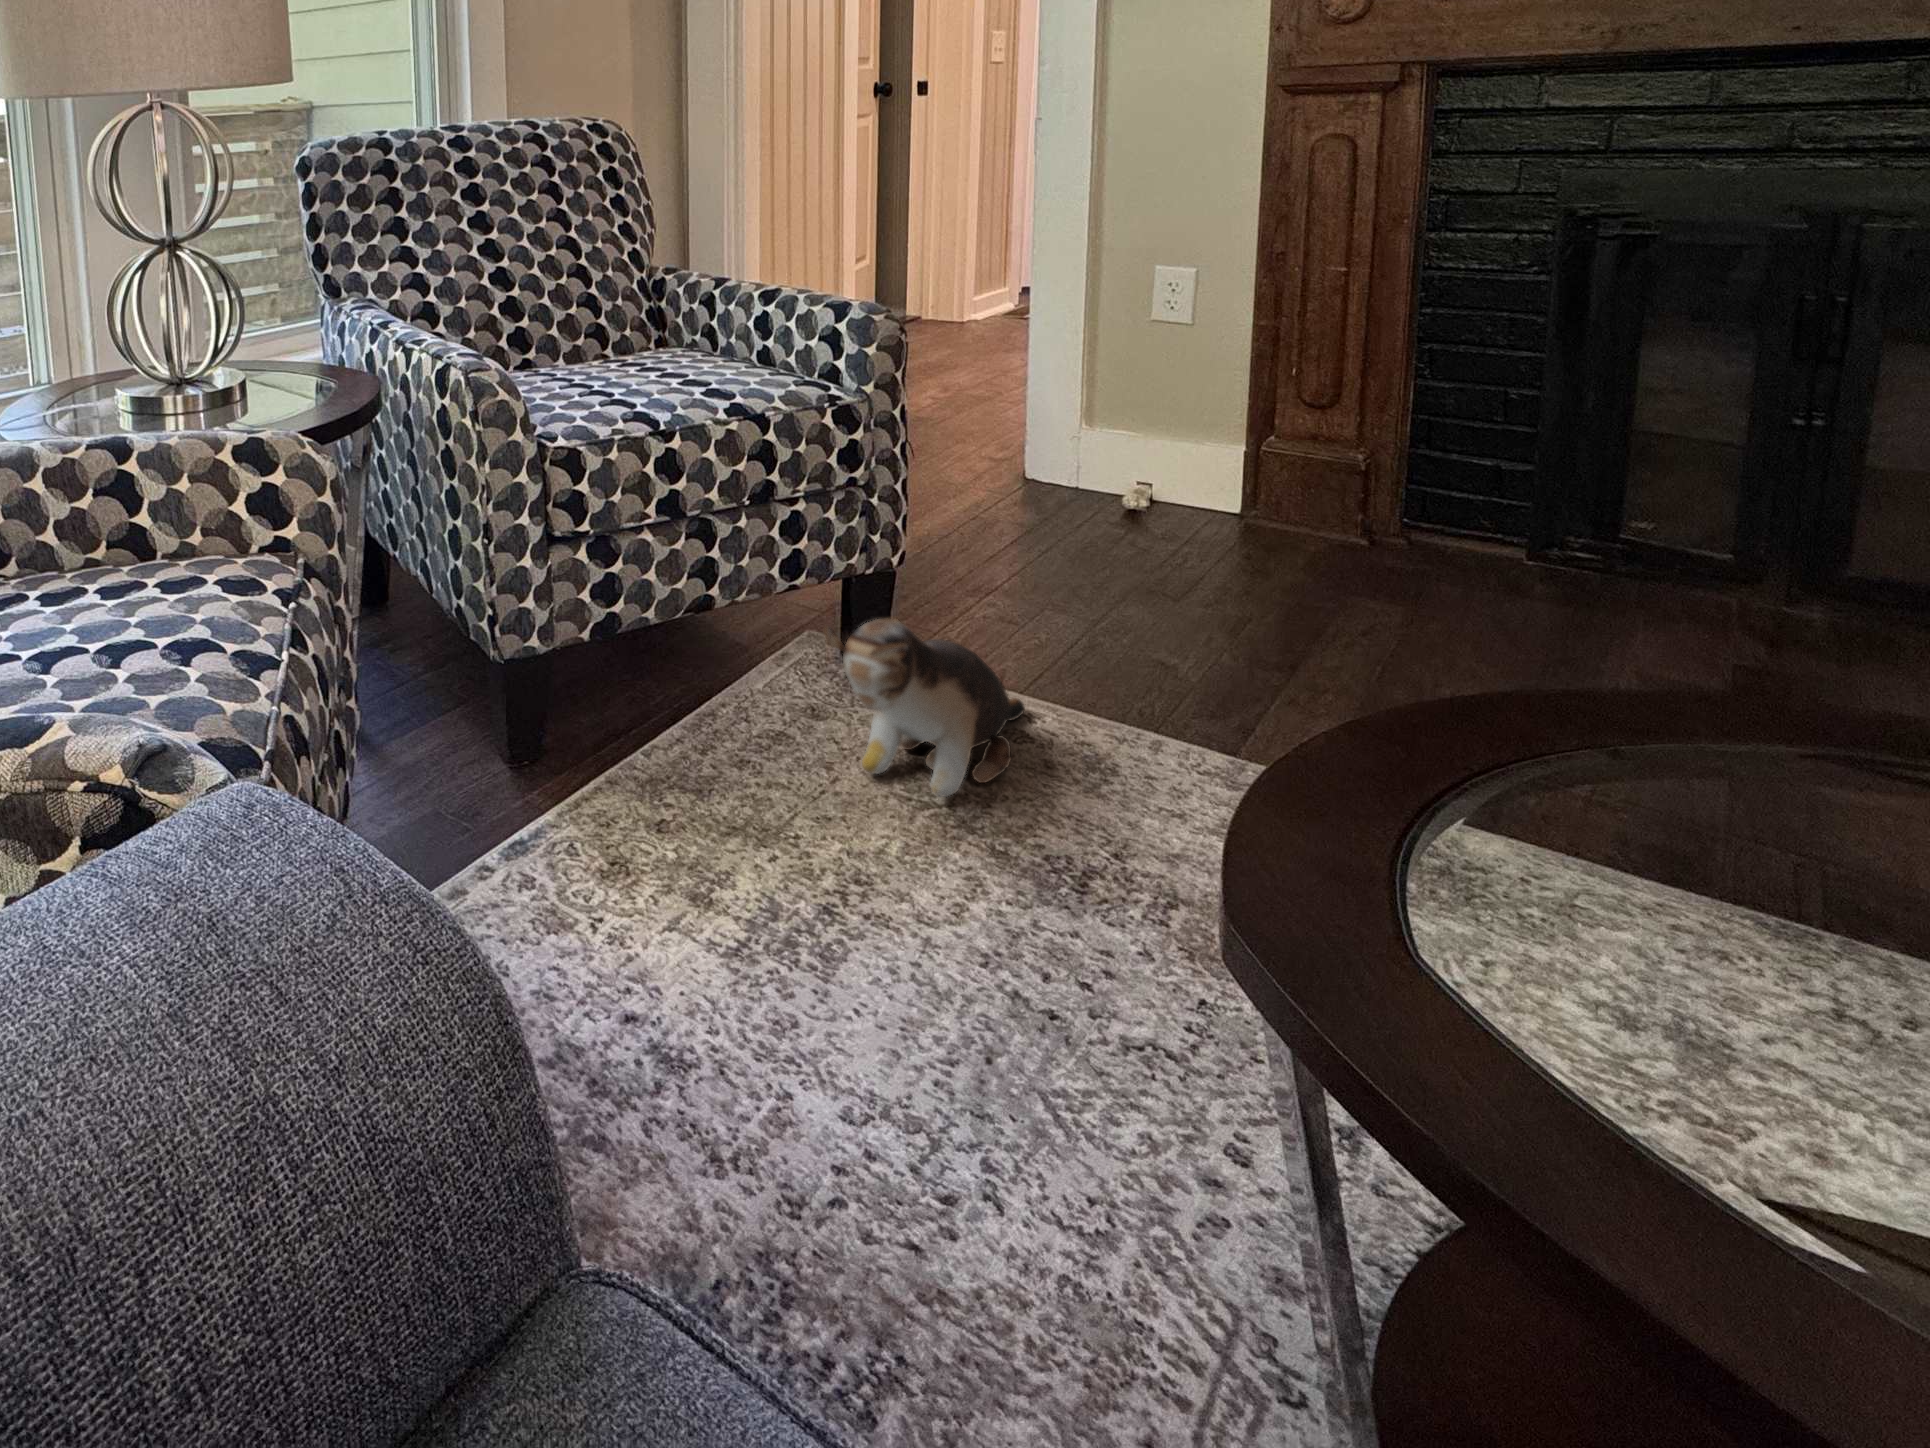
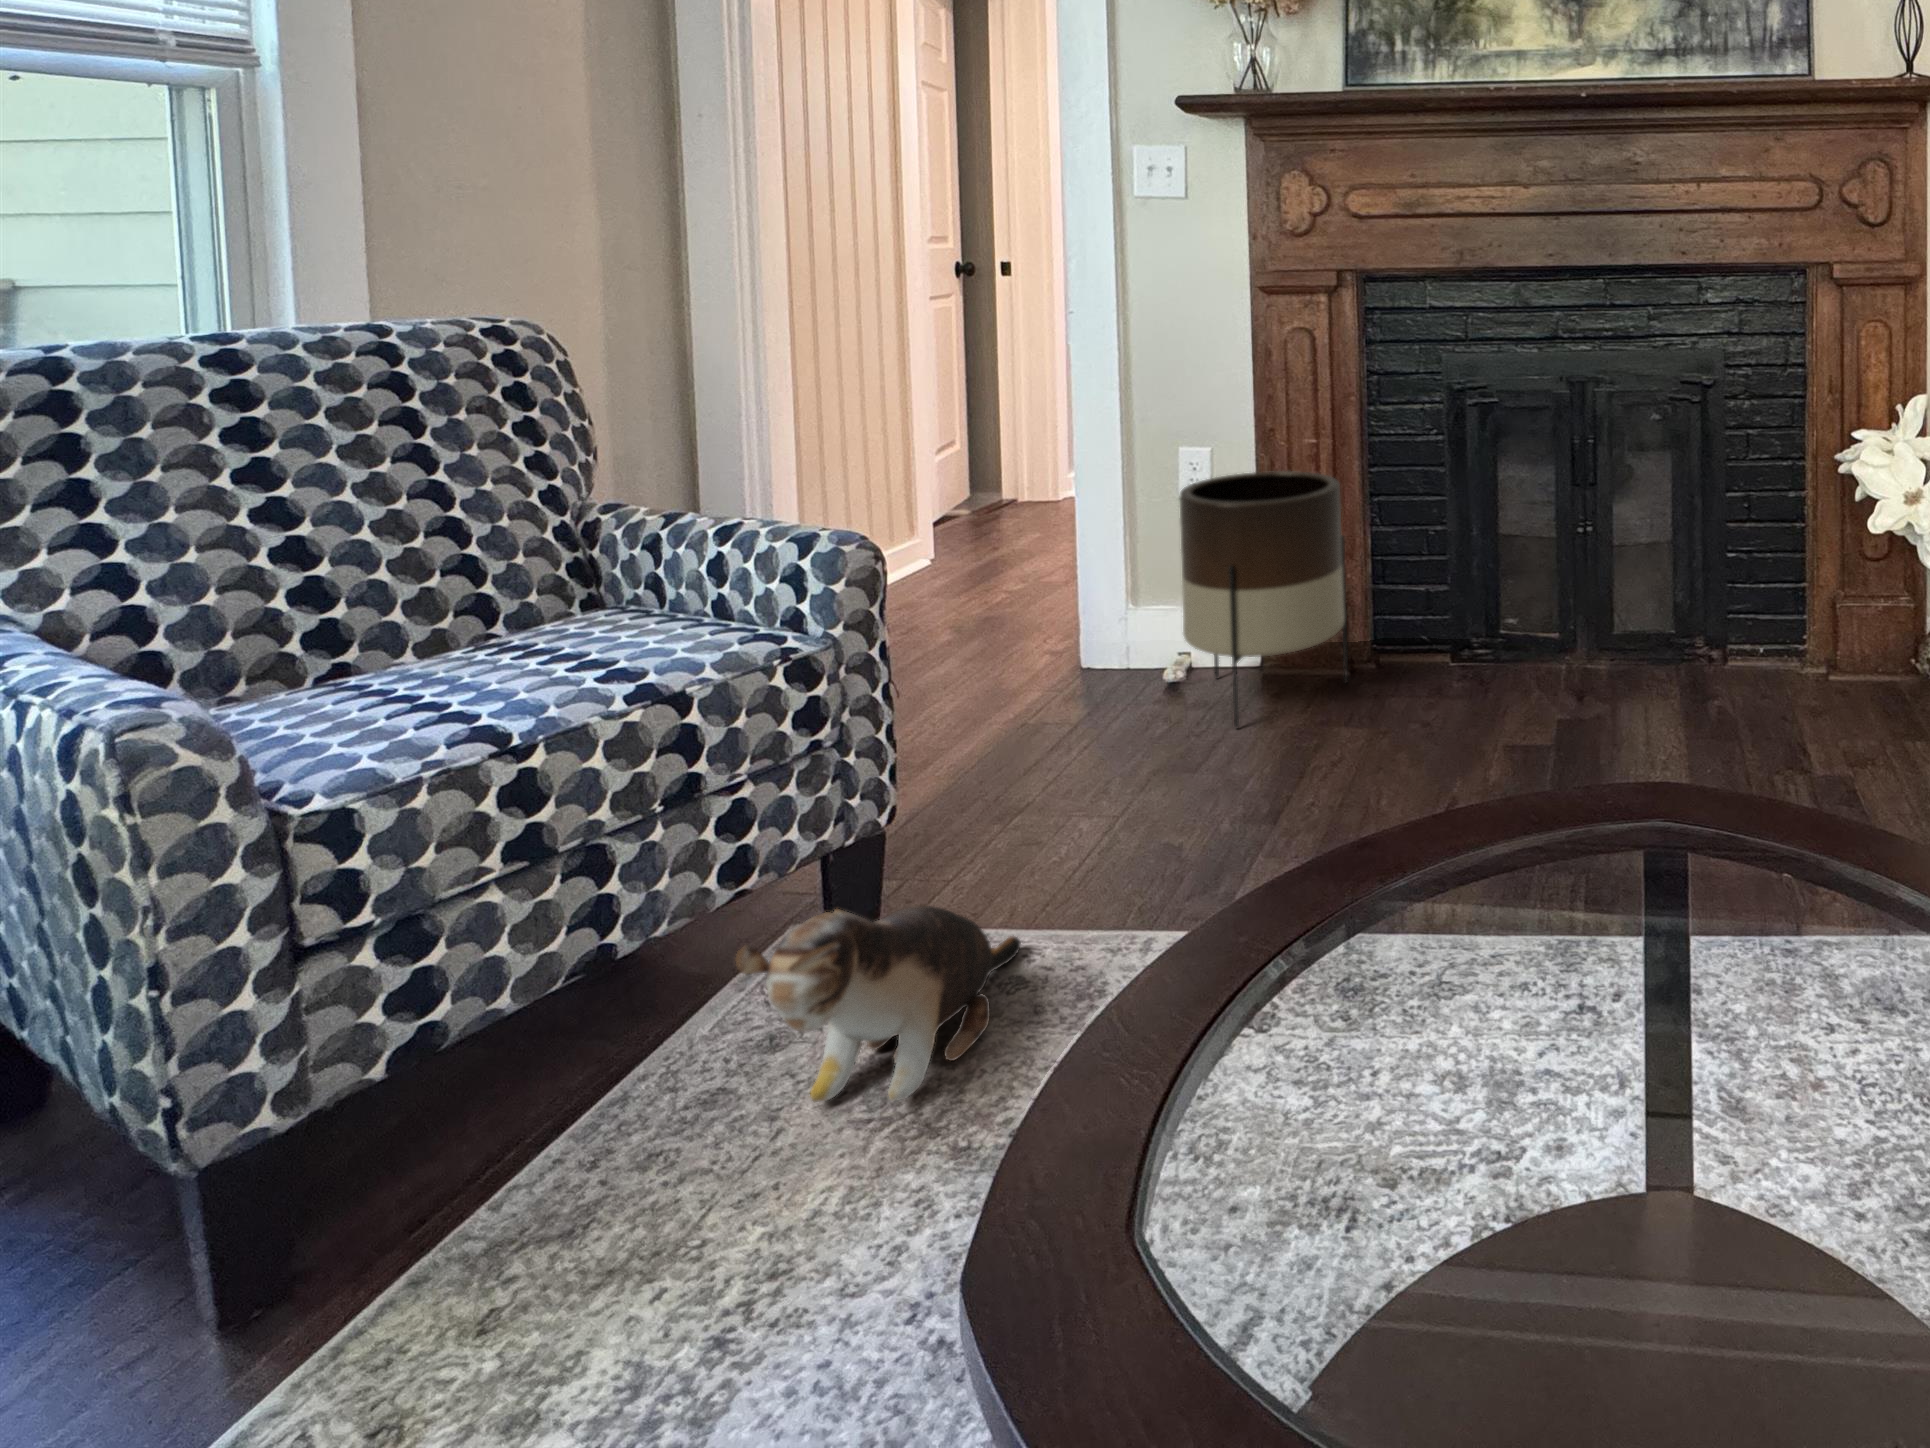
planter: none [1159,302,1387,574] -> present [1180,471,1348,728]

